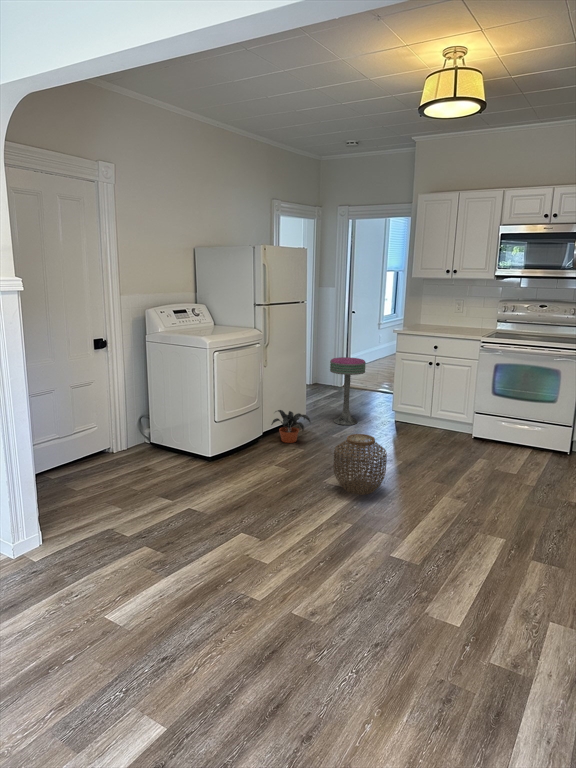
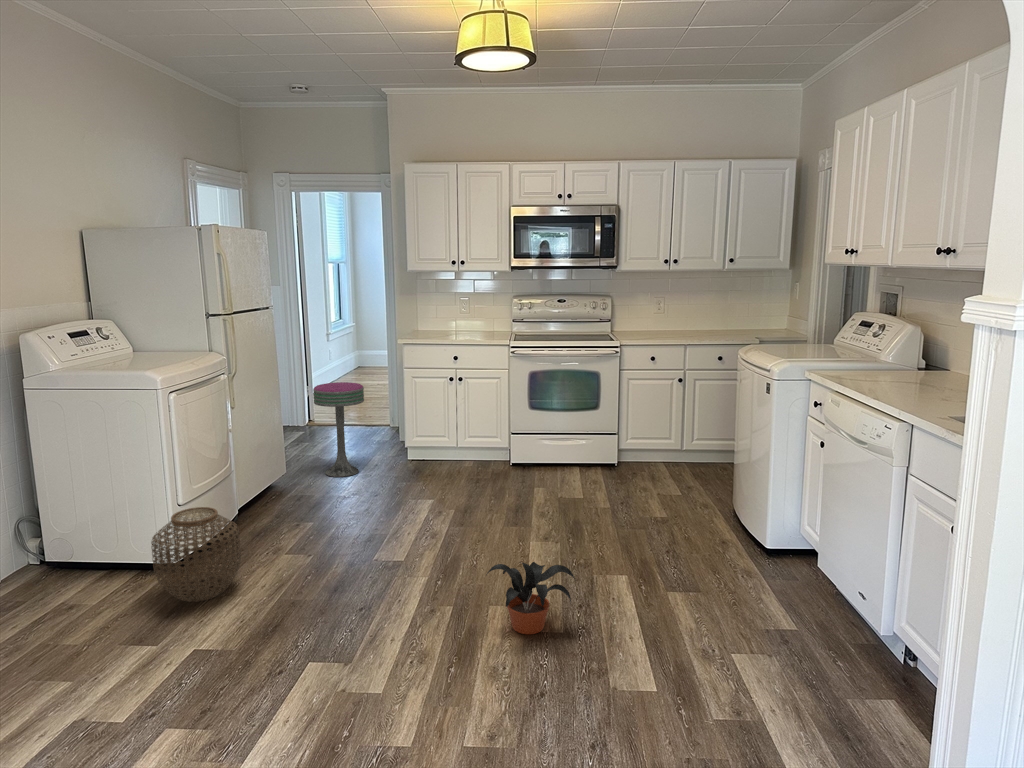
potted plant: present [271,410,310,443] -> present [486,562,576,634]
woven basket: present [334,434,387,495] -> present [151,507,241,602]

